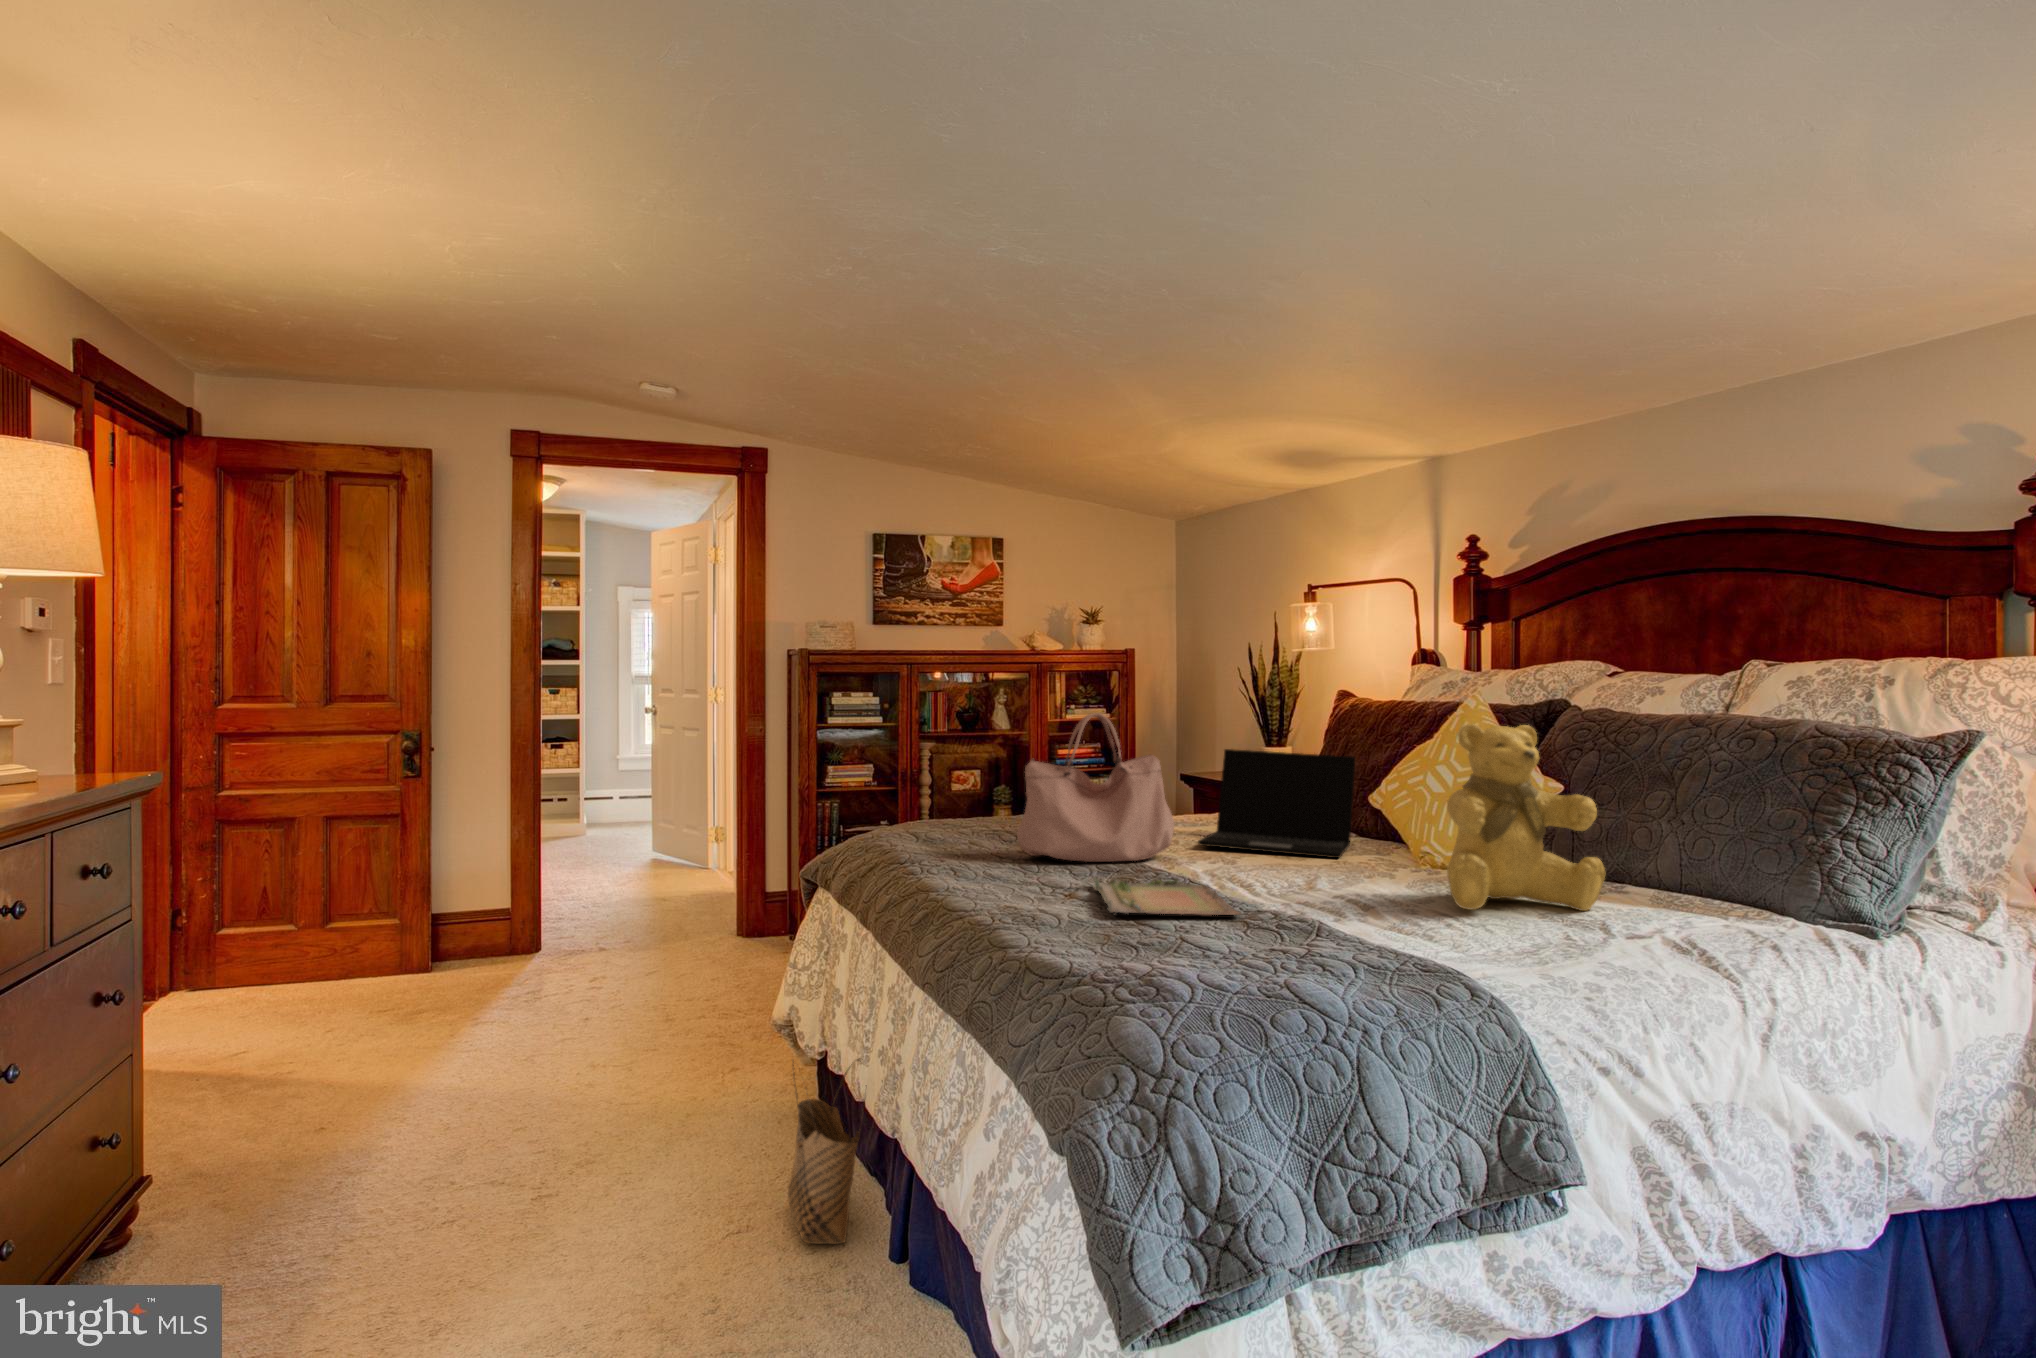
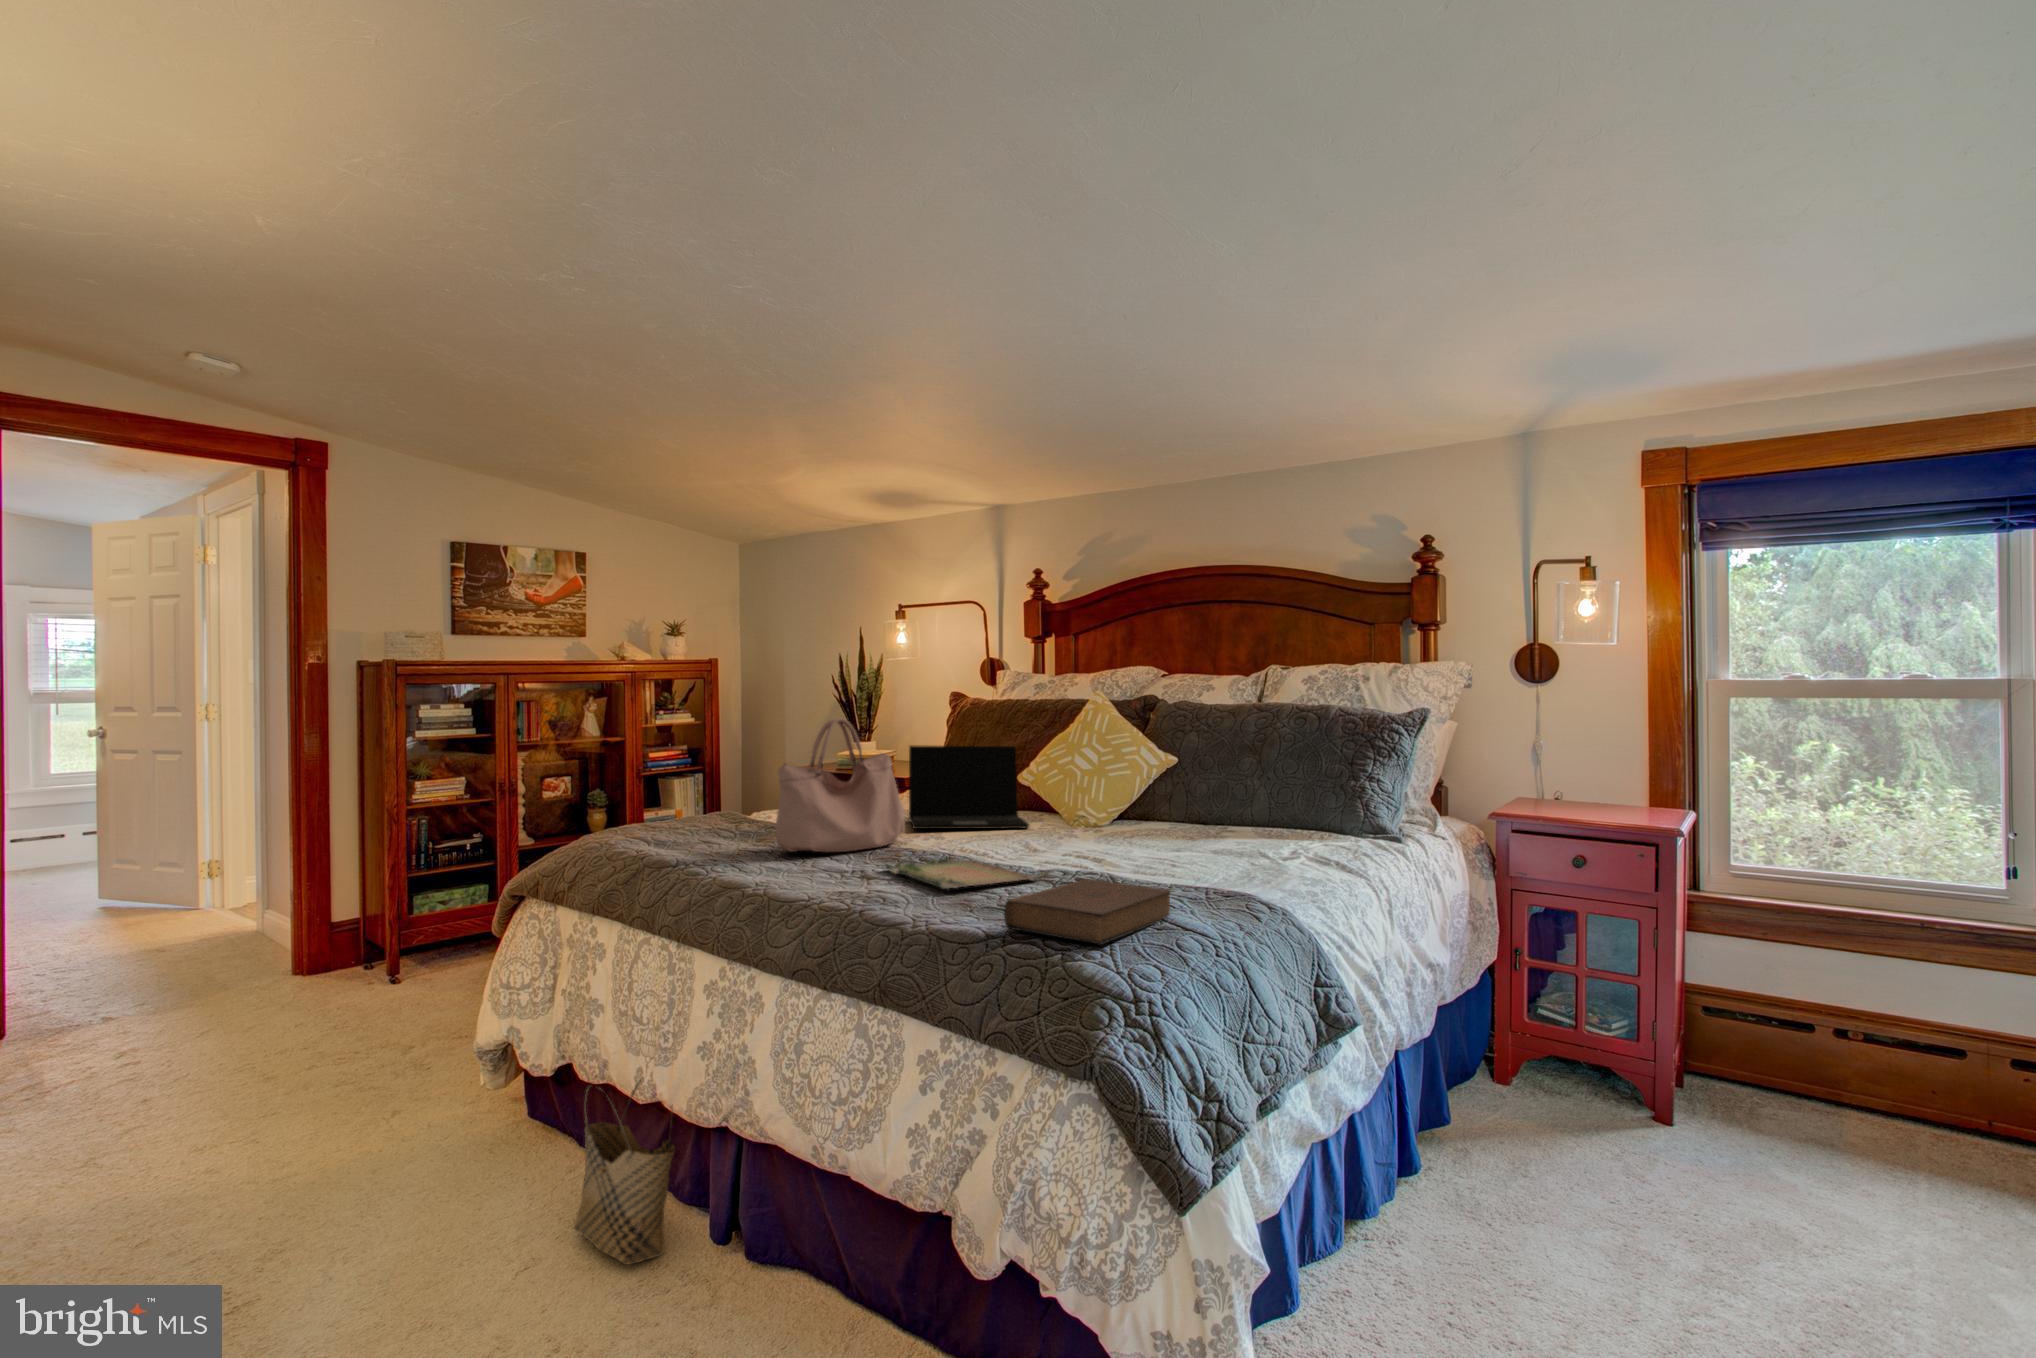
teddy bear: present [1447,724,1605,911] -> none [1144,716,1245,854]
book: none [1100,921,1336,1000] -> present [1004,879,1171,944]

